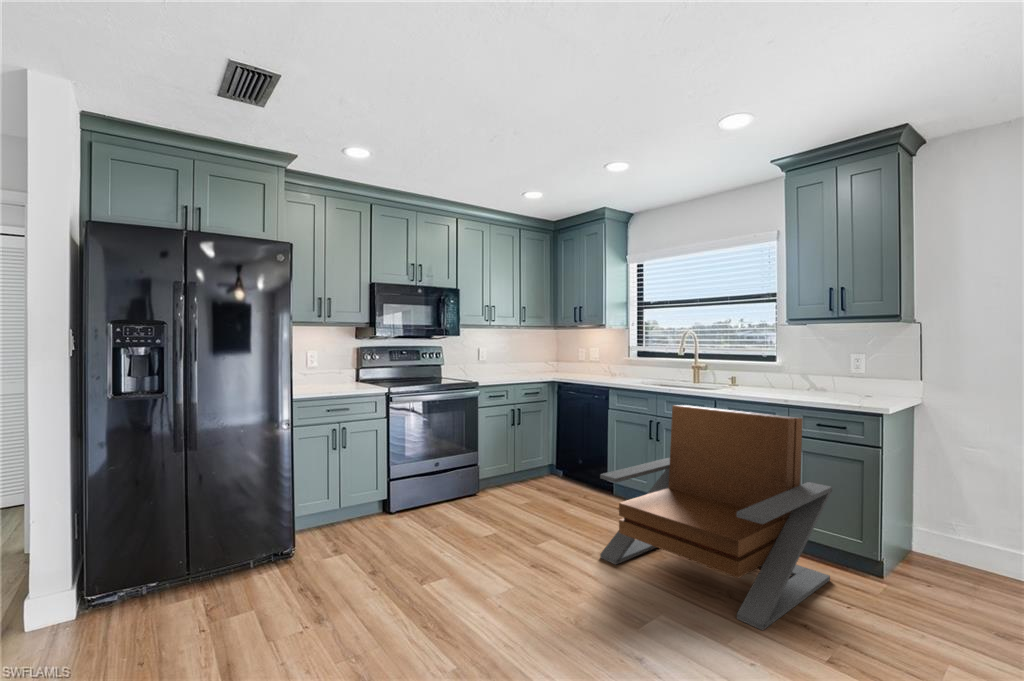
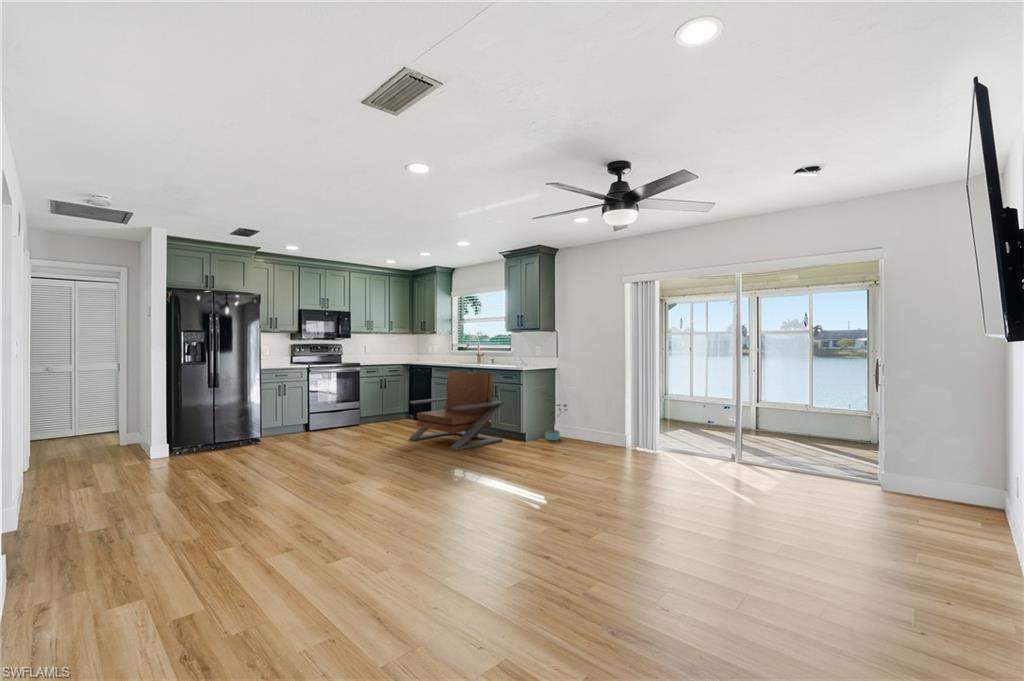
potted plant: none [918,464,990,585] -> present [544,393,567,440]

